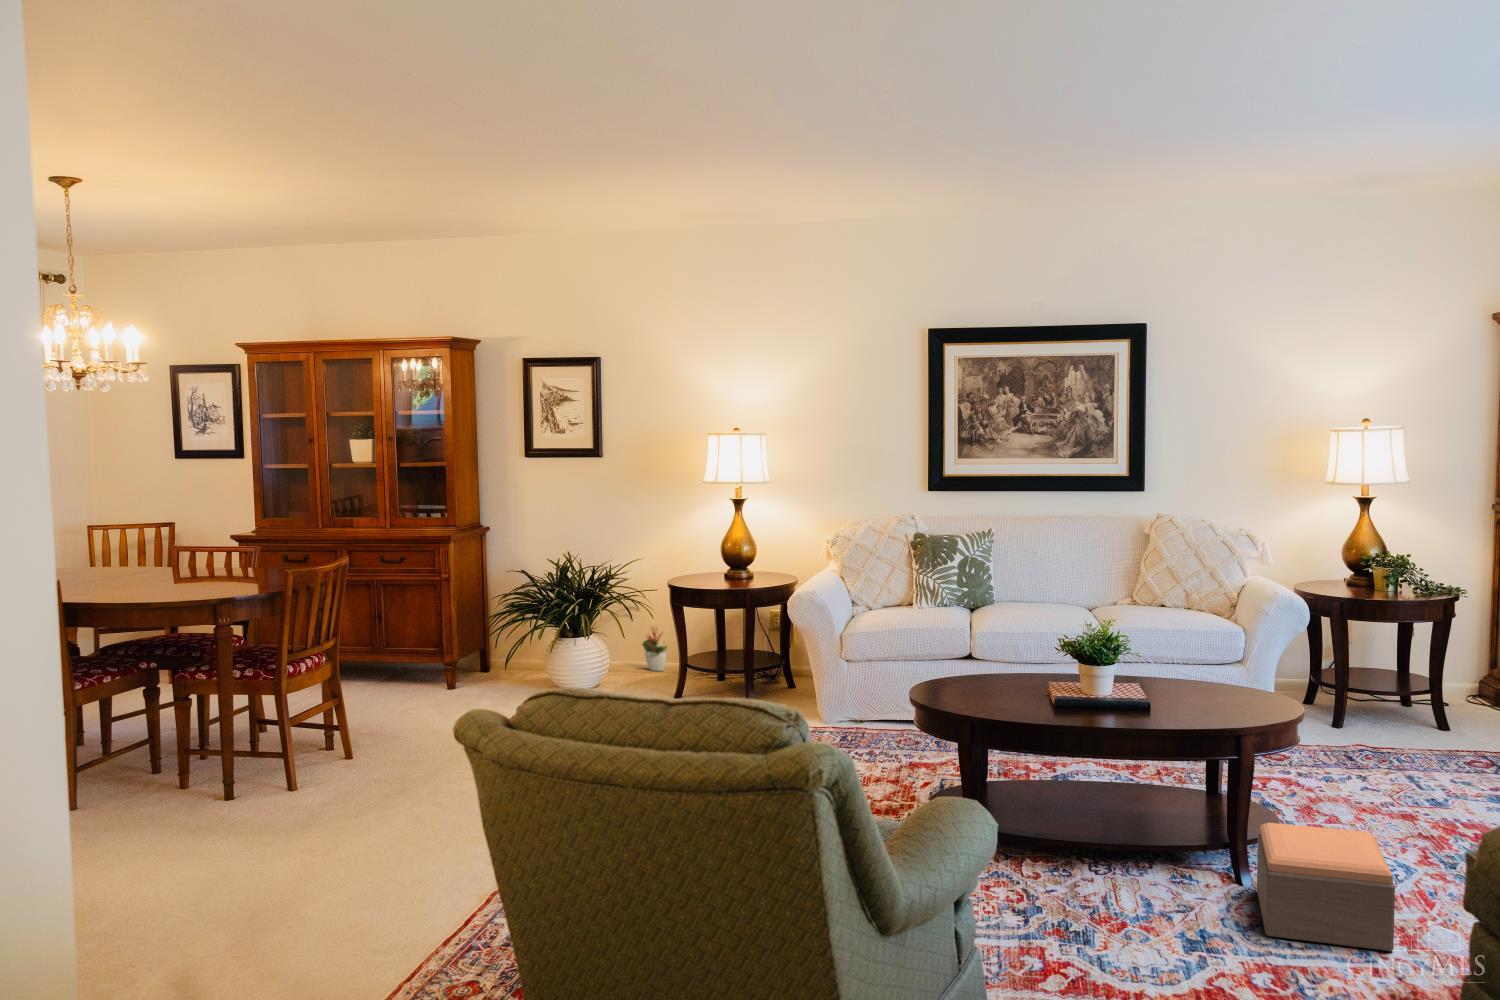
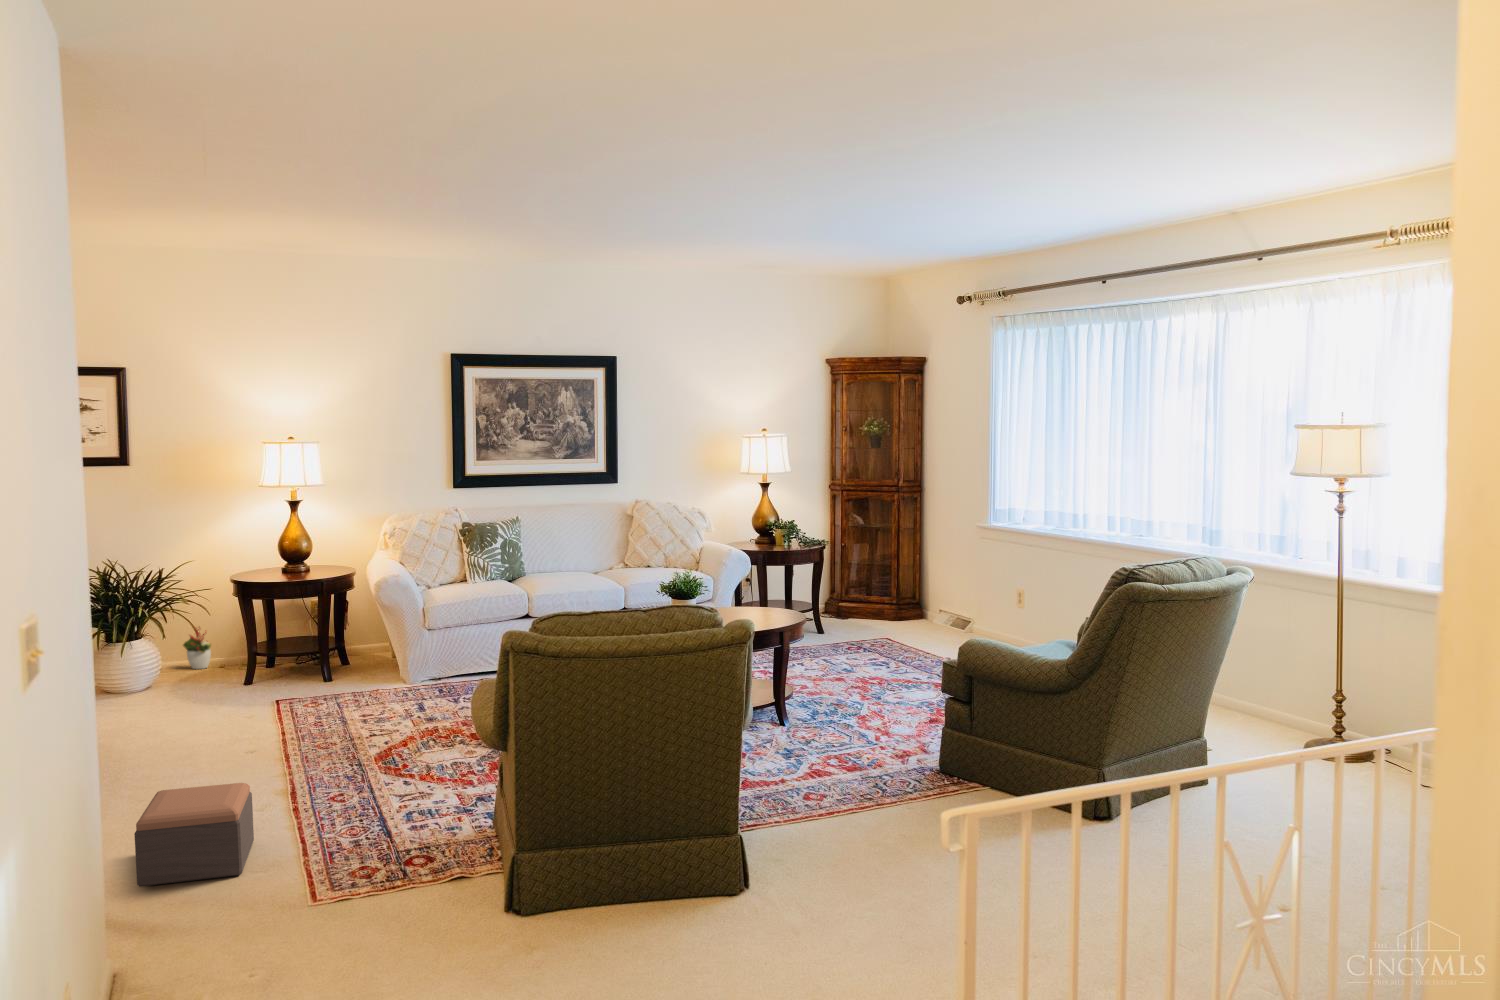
footstool: present [1257,823,1395,951] -> present [134,783,254,887]

